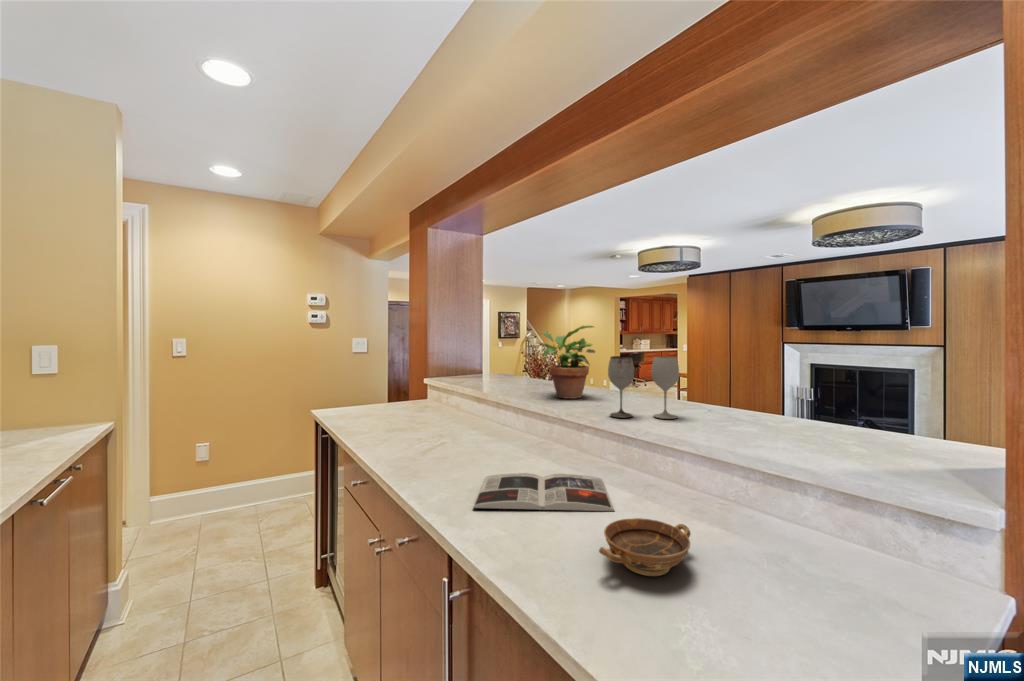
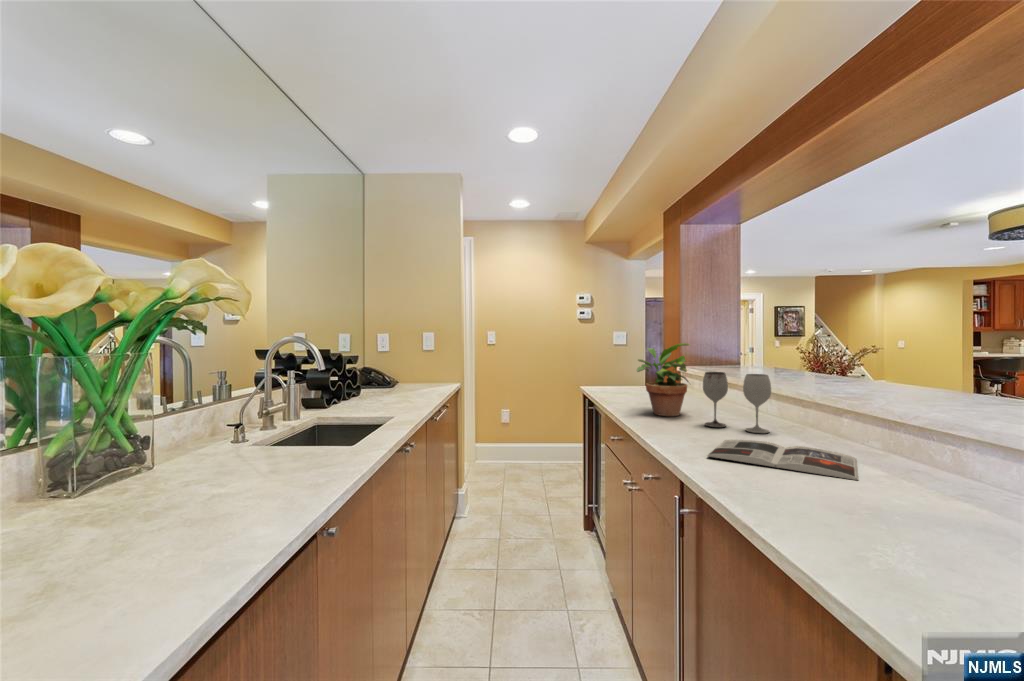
potted plant: present [539,326,595,399] -> present [637,343,690,416]
wineglass: present [608,356,679,419] -> present [703,372,771,433]
bowl: present [599,518,691,576] -> none [815,476,937,524]

